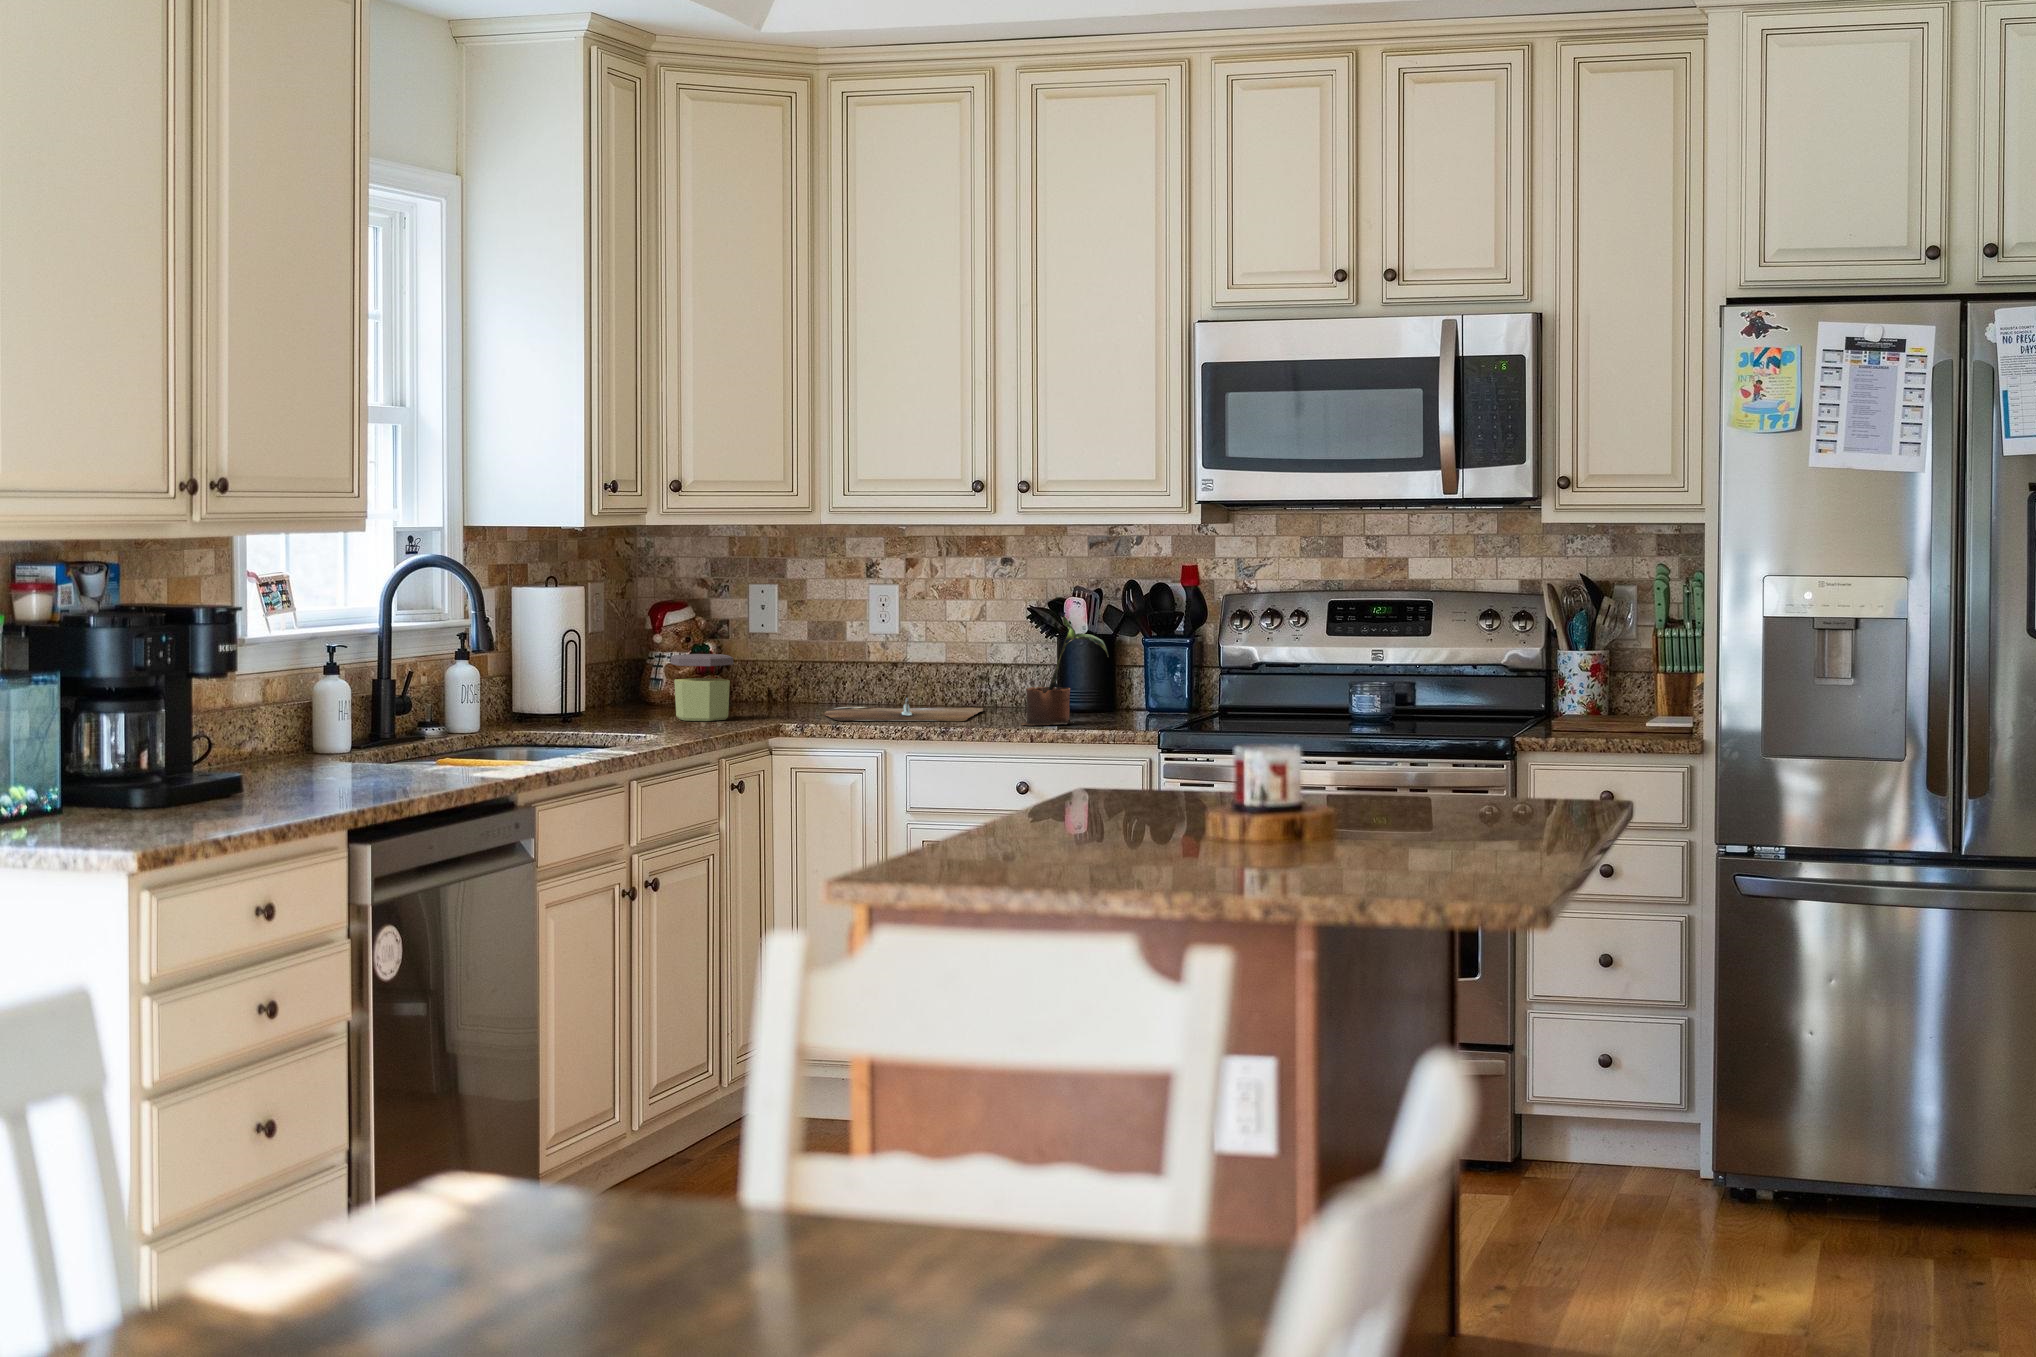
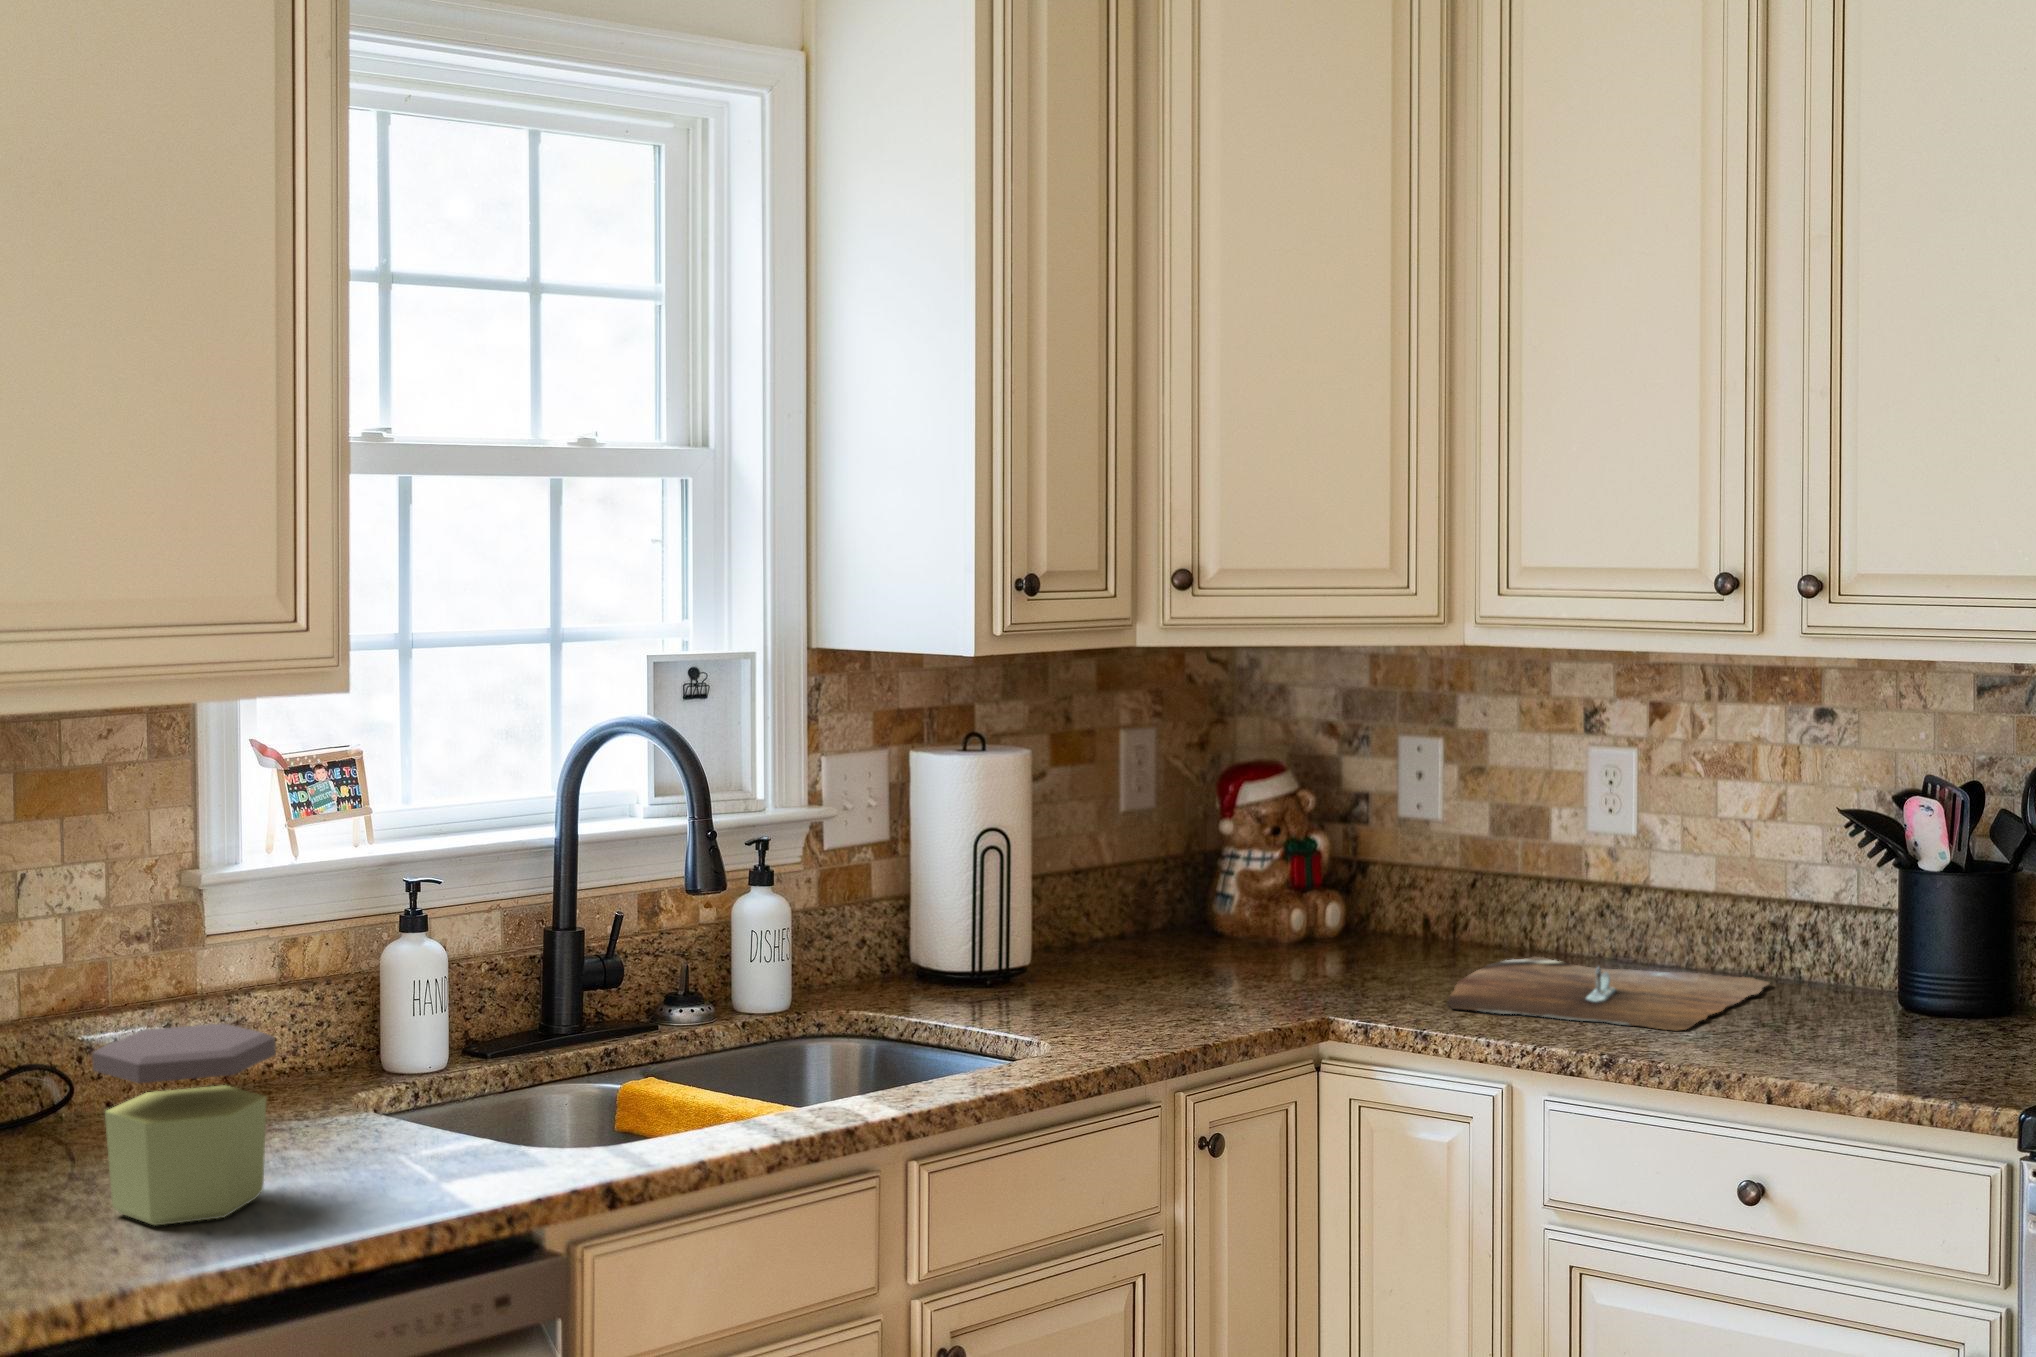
potted plant: present [1022,617,1109,725] -> none [1778,853,1976,1071]
jar: present [671,654,733,721] -> present [92,1024,276,1225]

